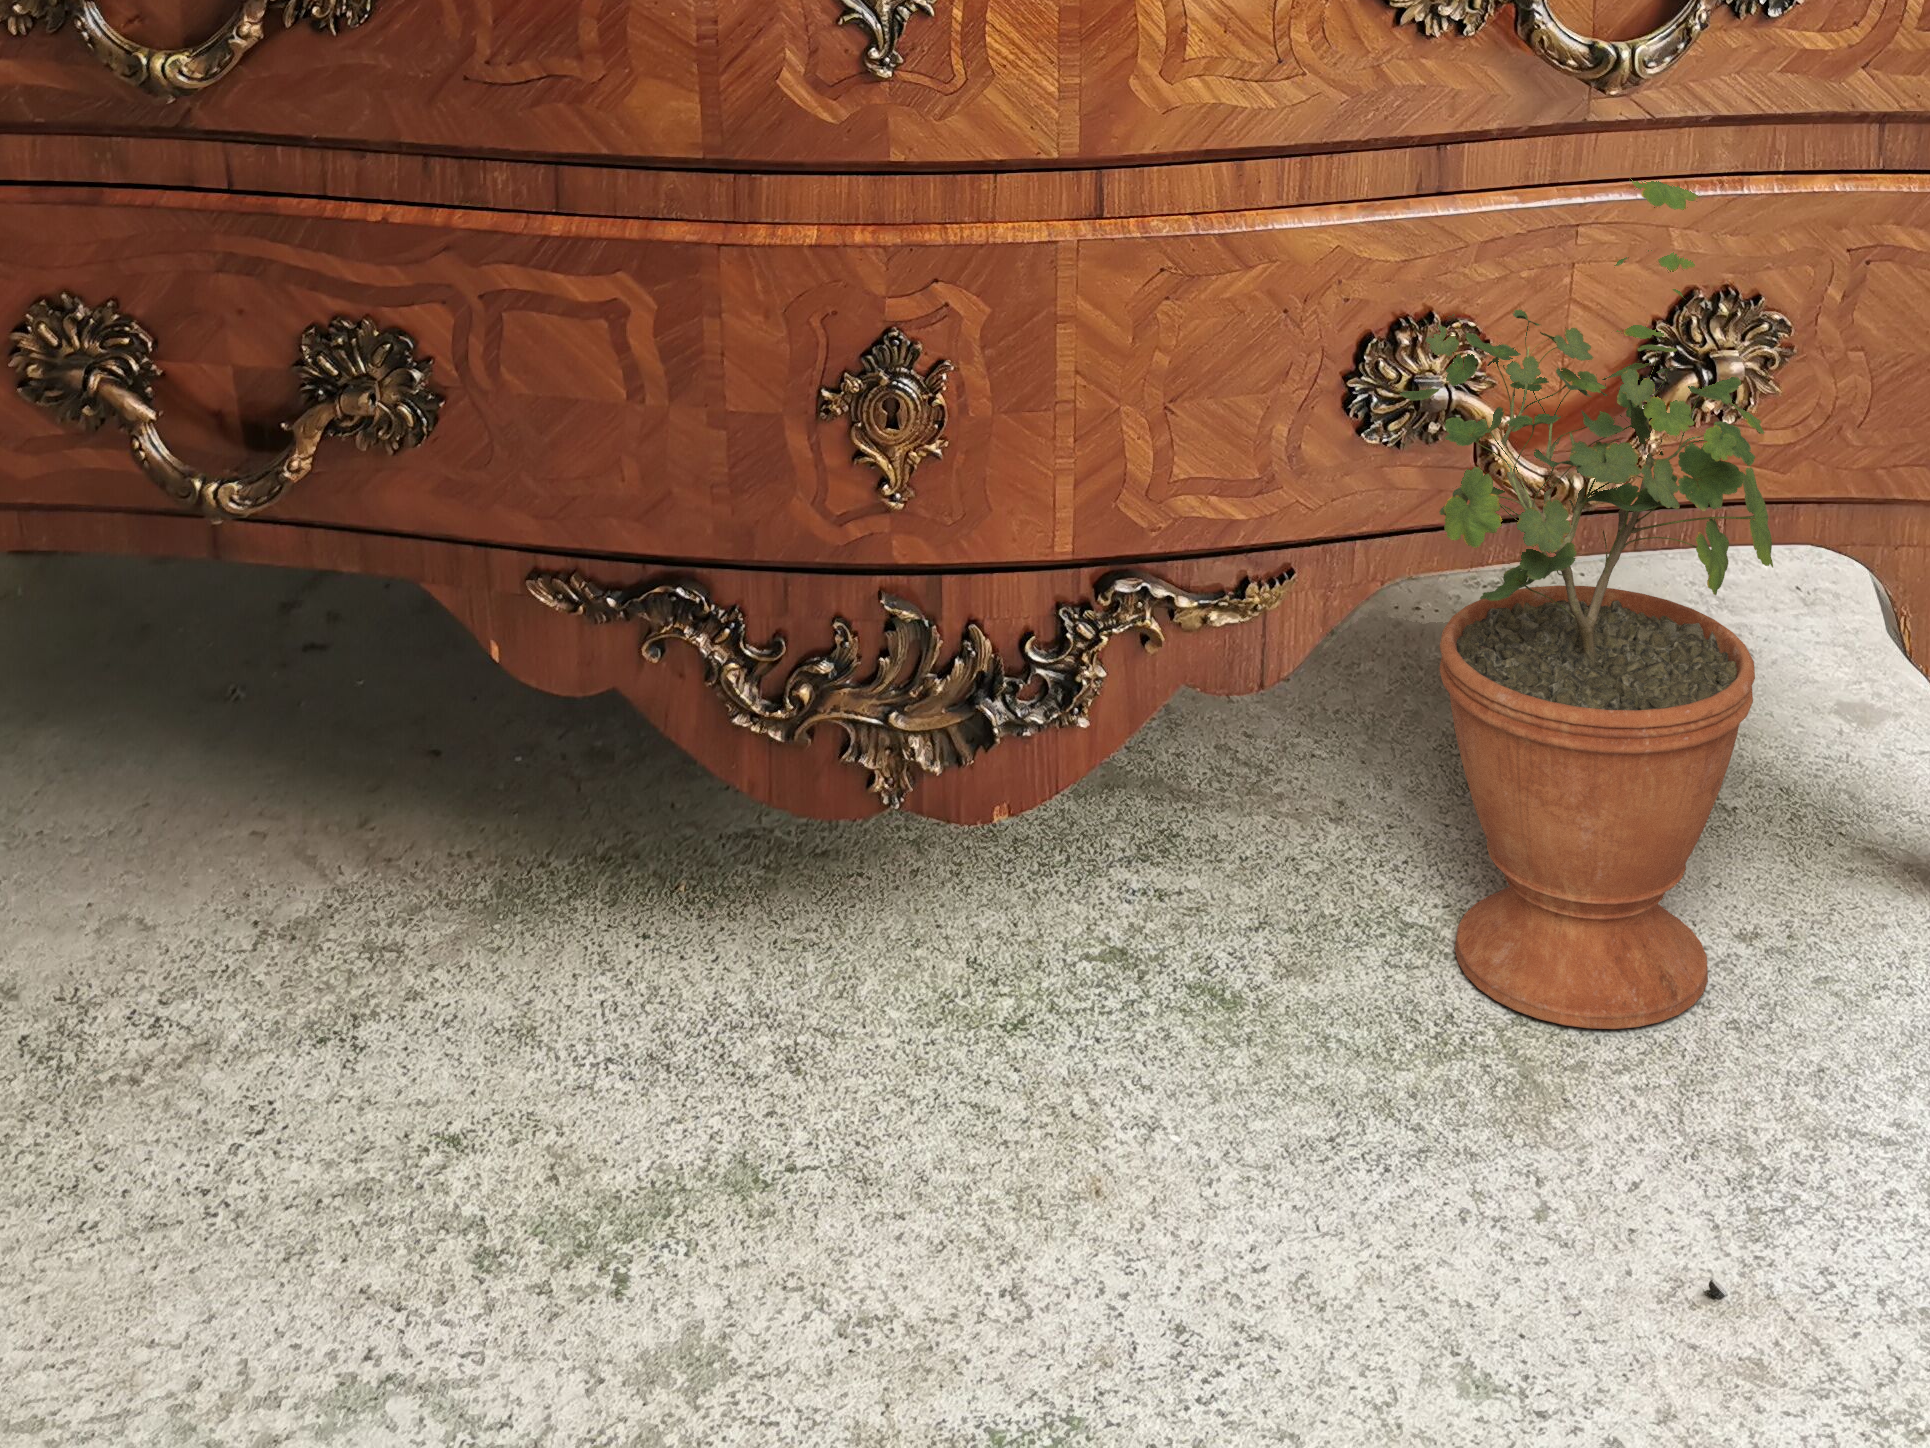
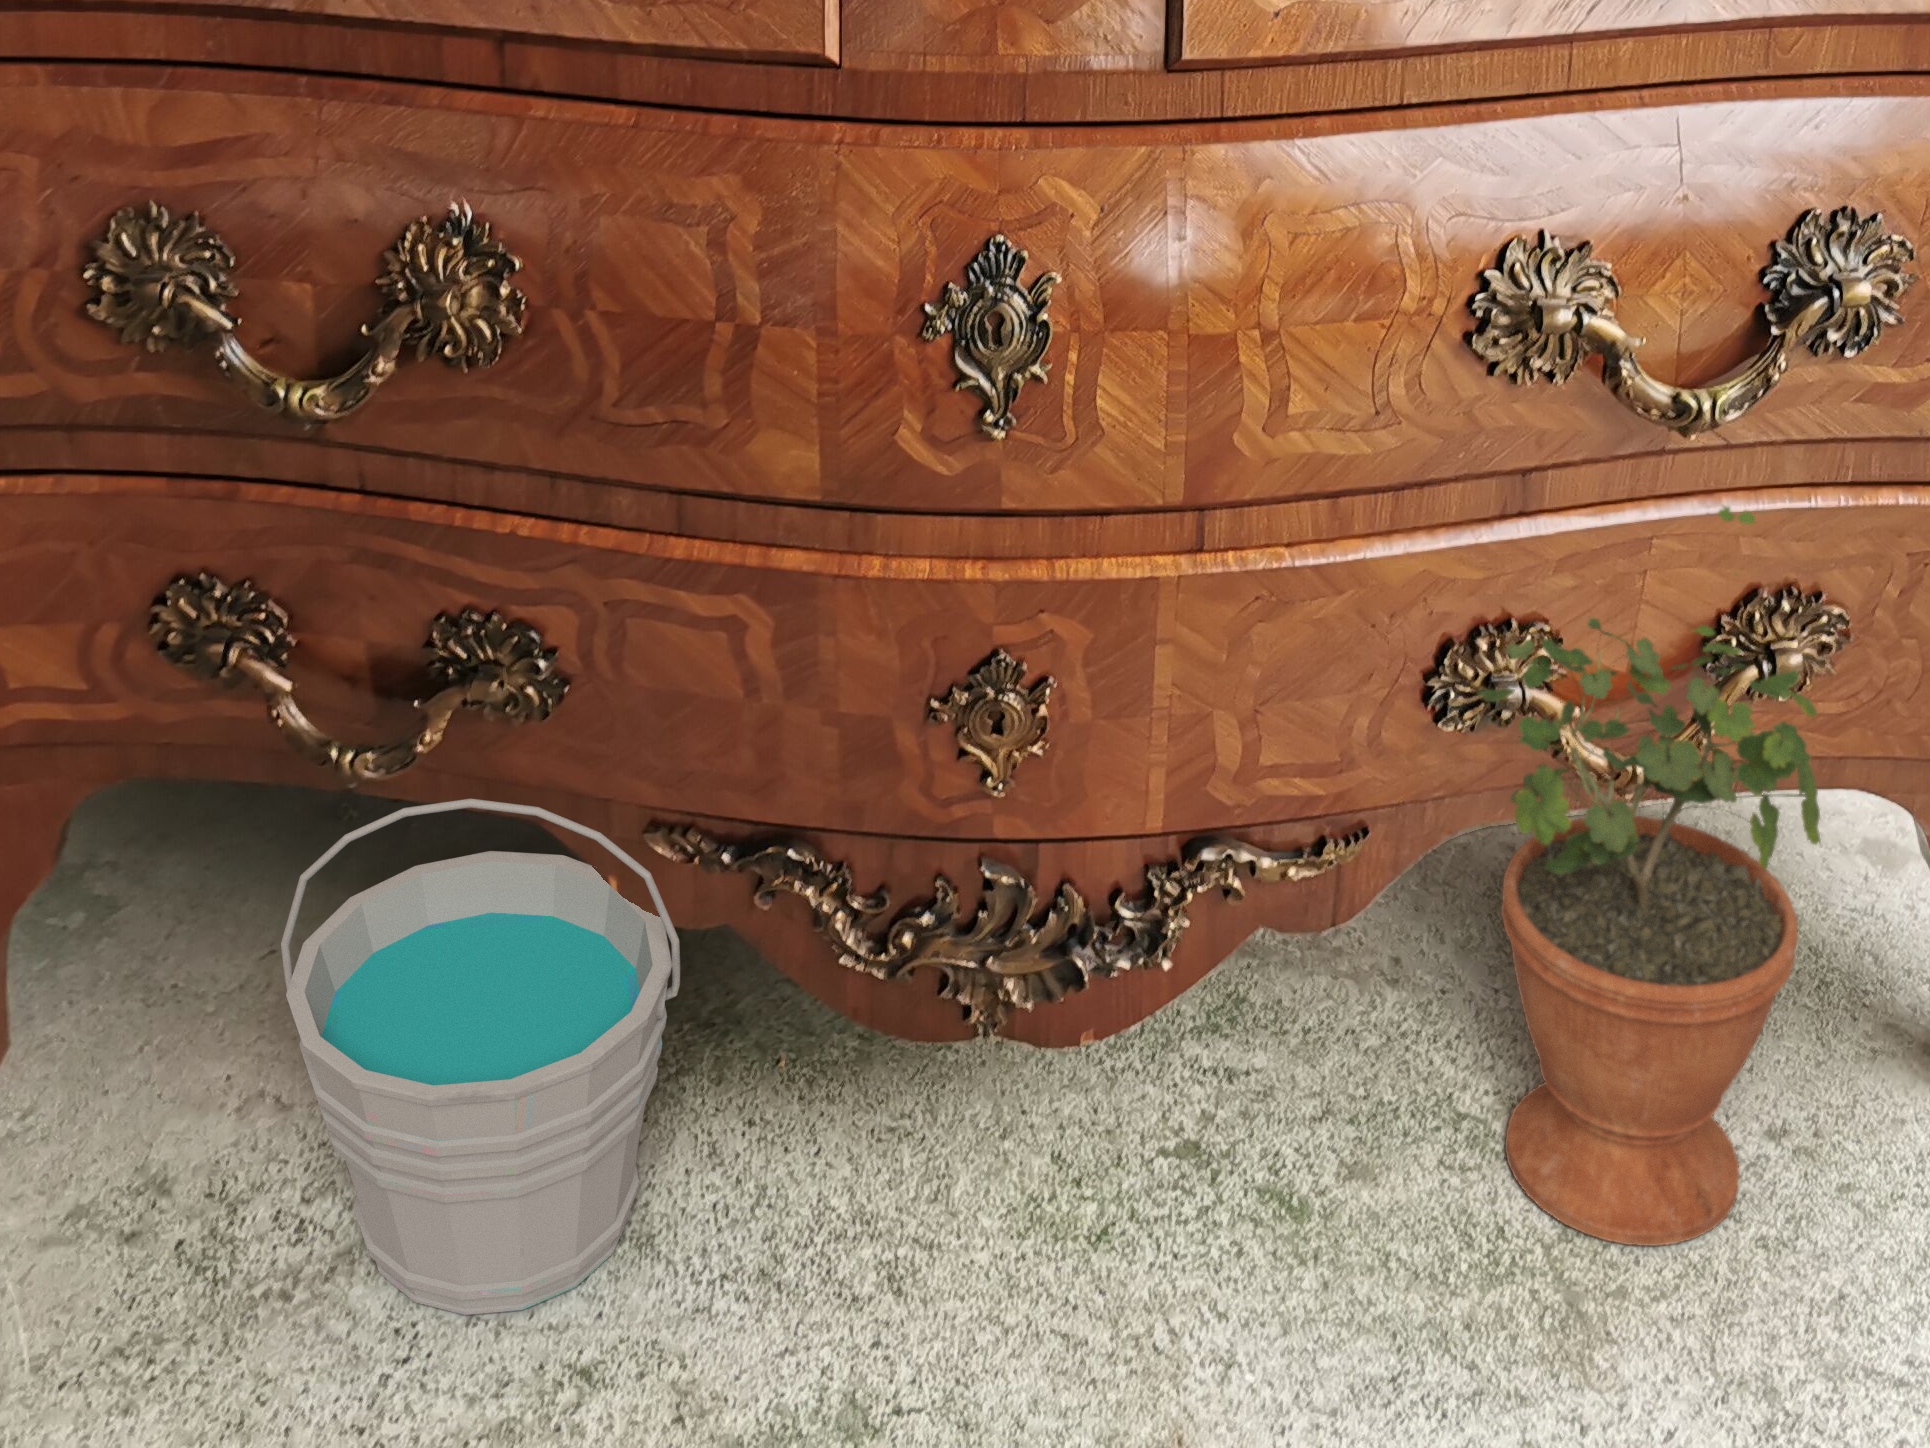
bucket: none [138,520,562,1095] -> present [281,799,680,1315]

